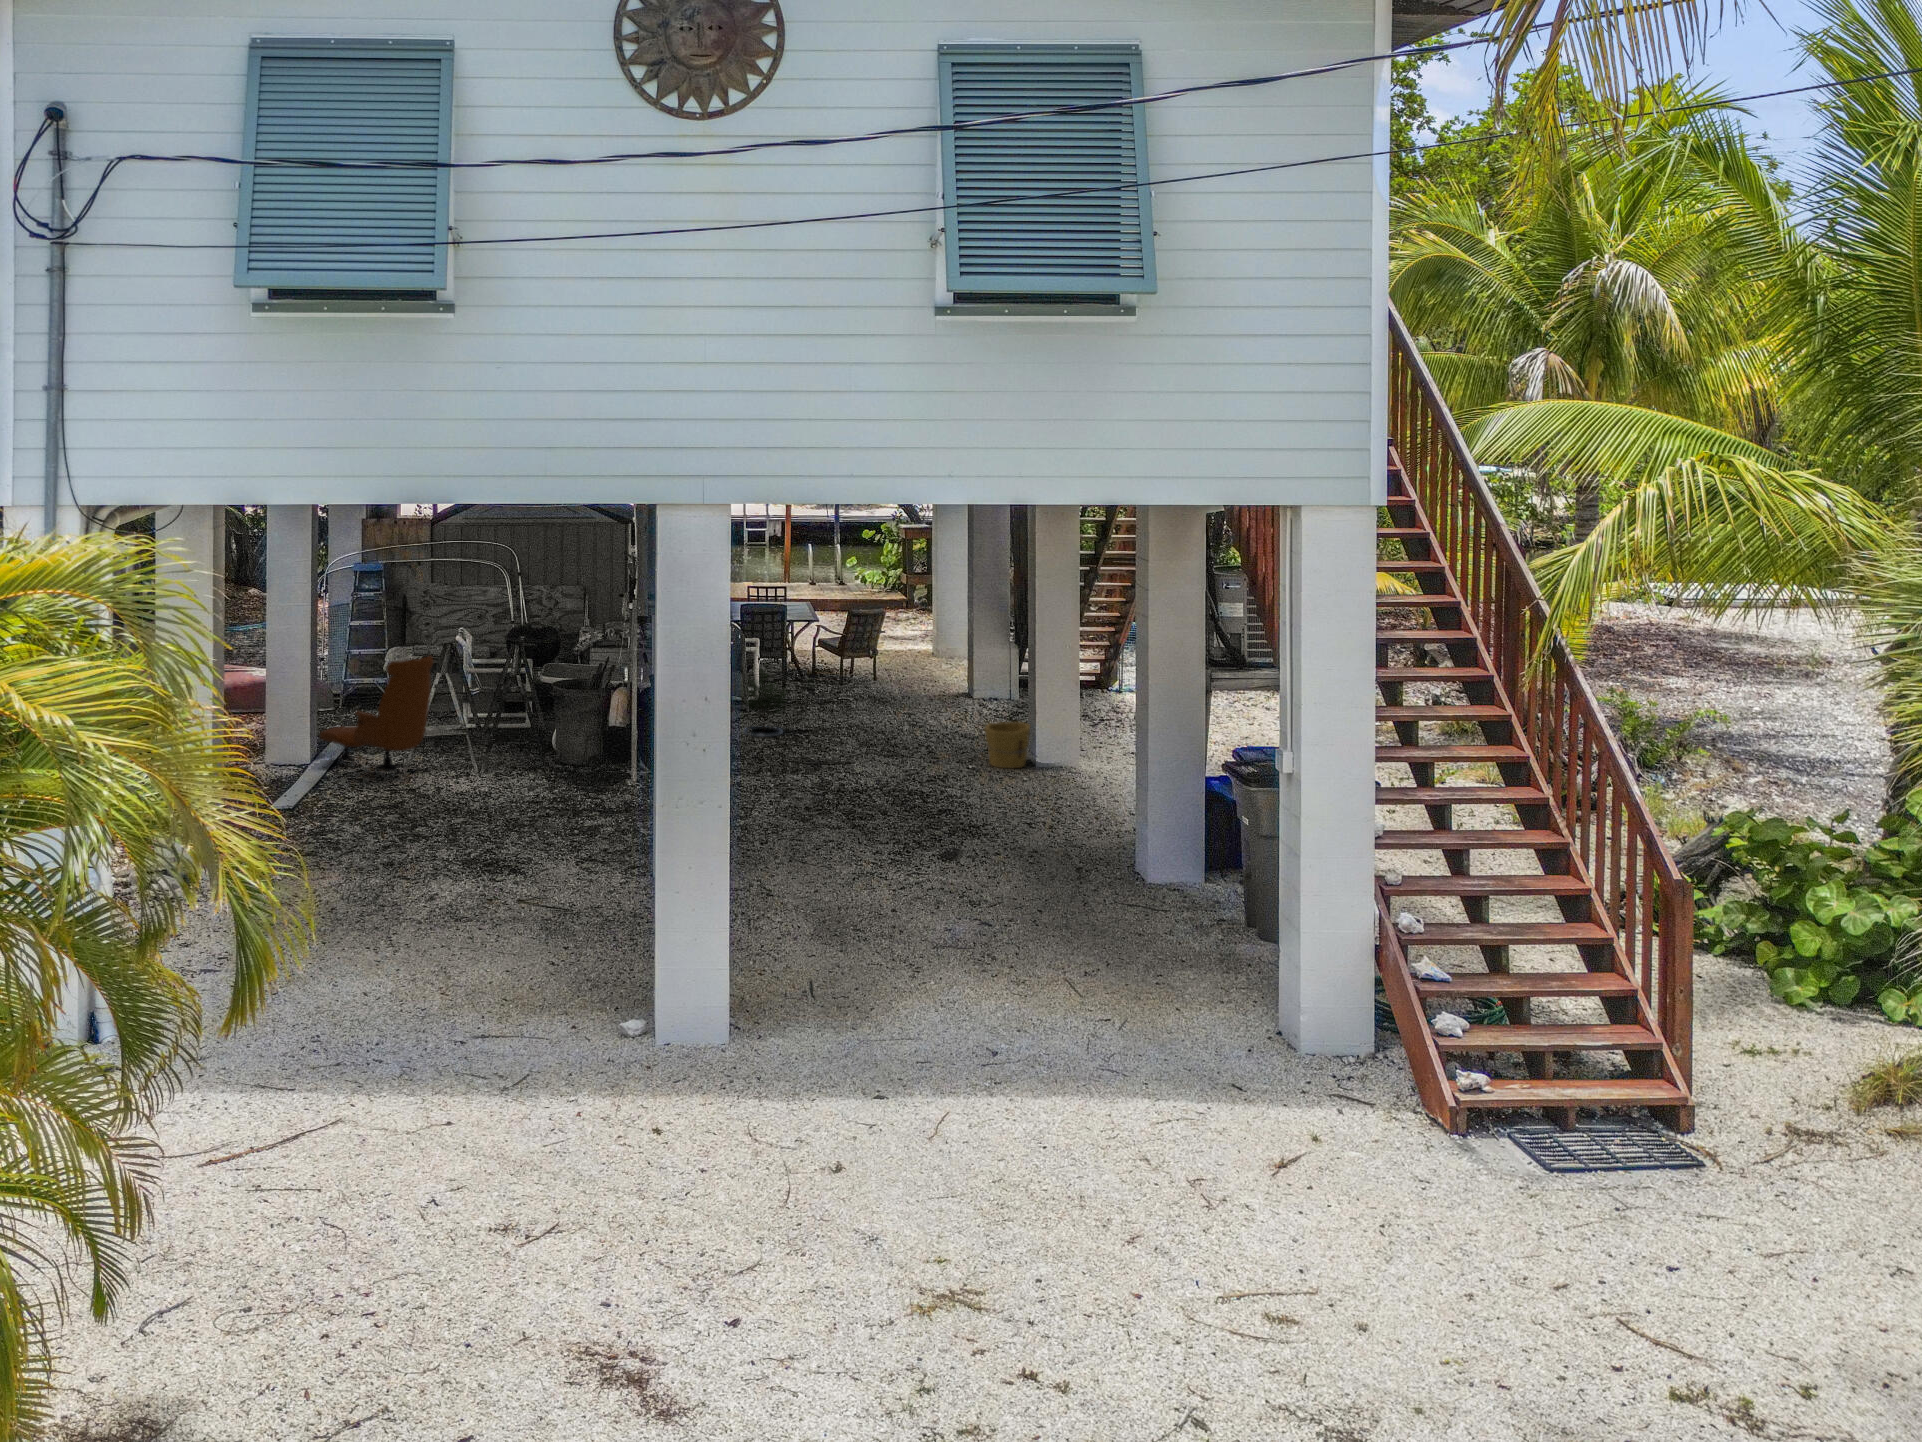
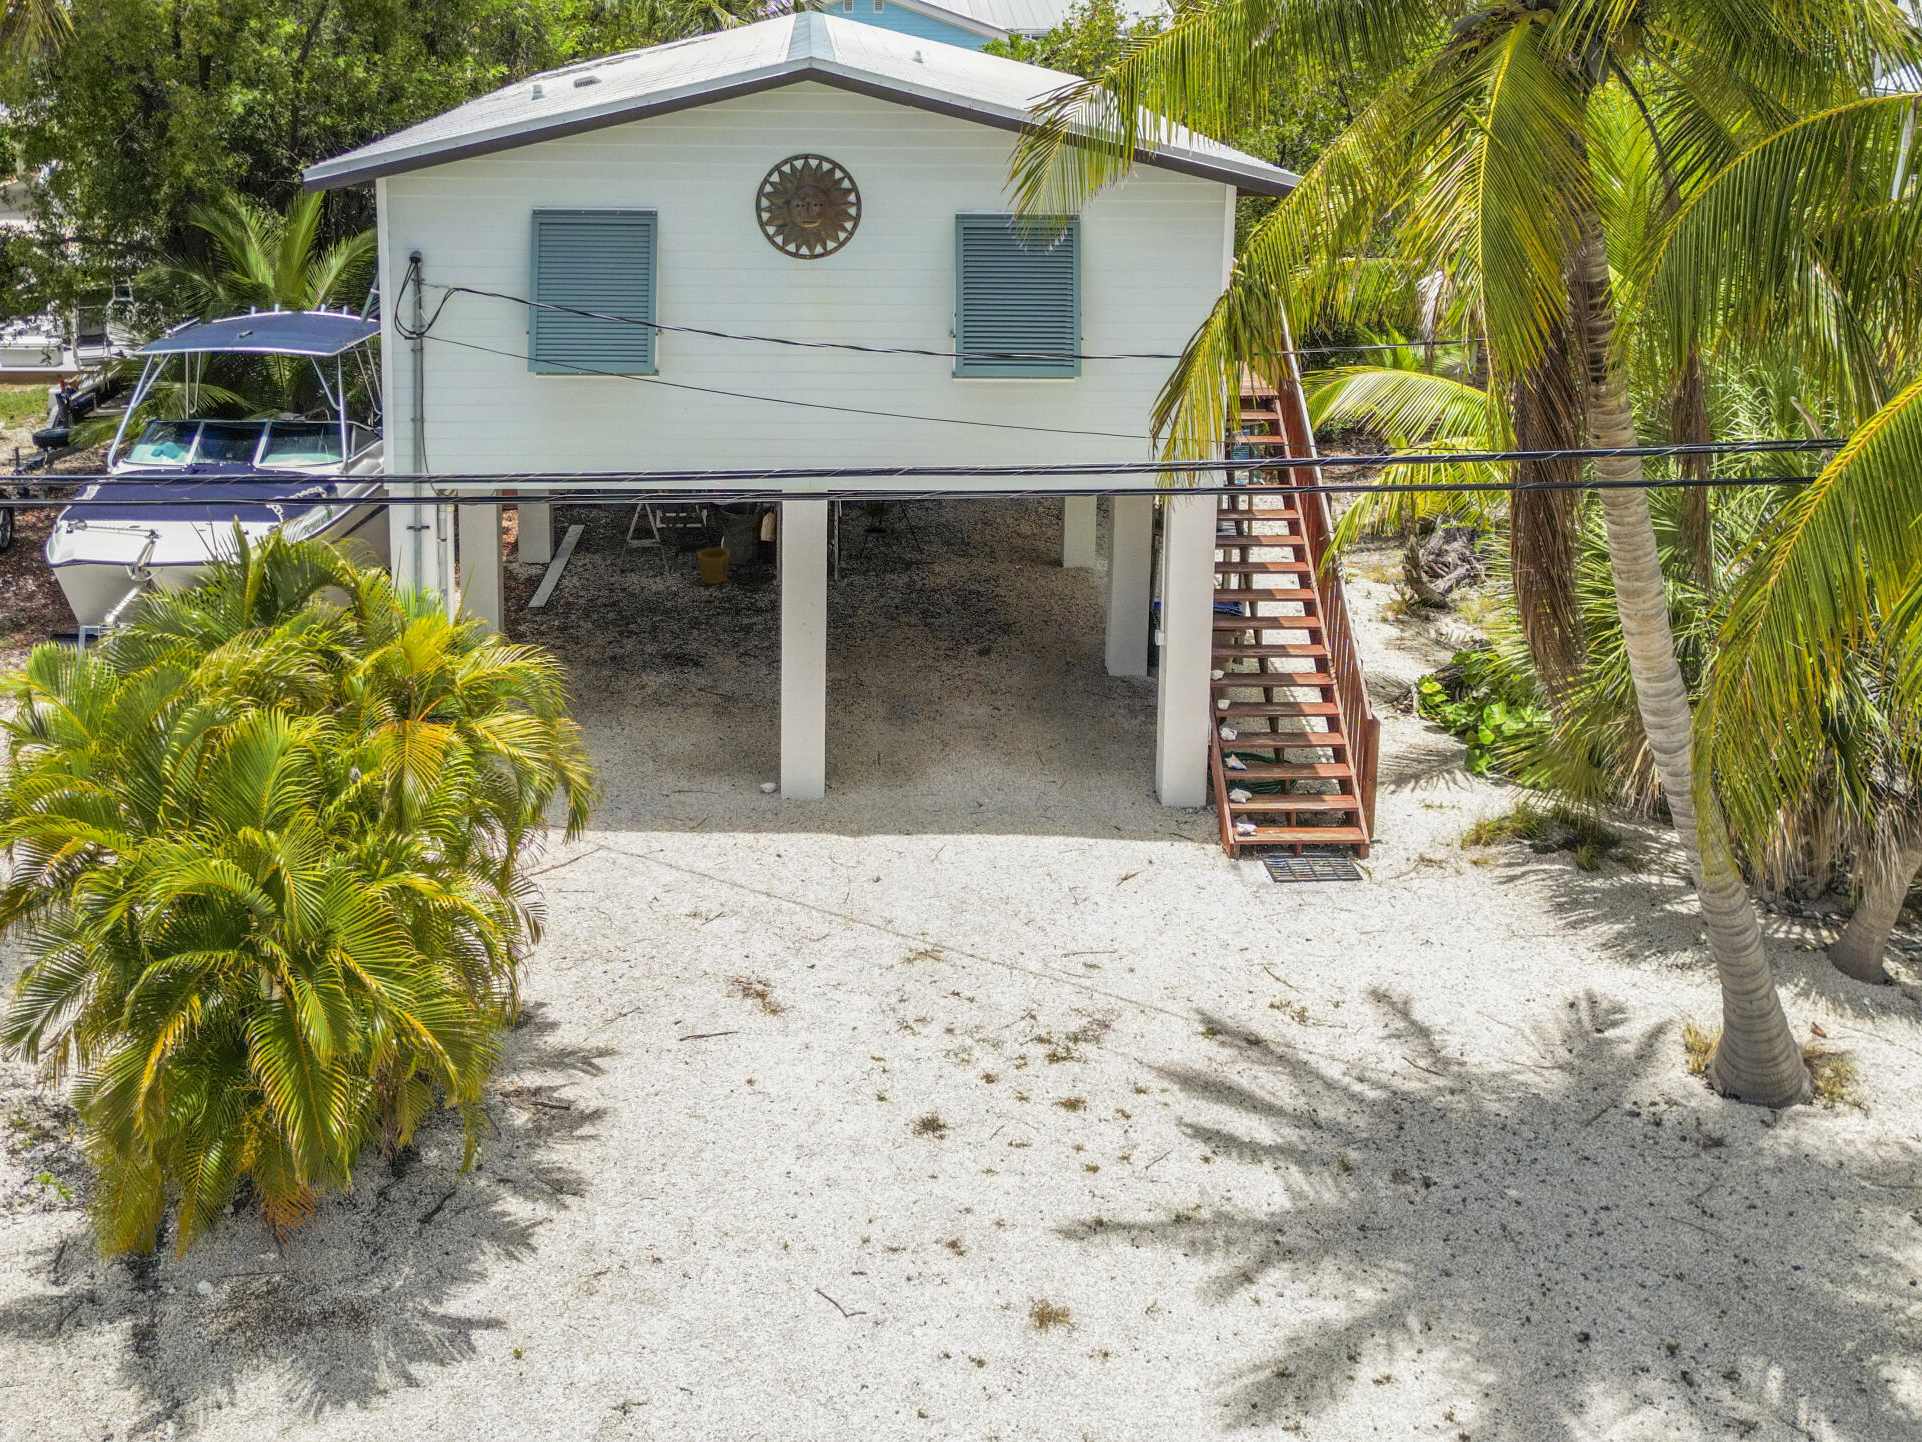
lounge chair: present [320,656,433,780] -> none [557,492,638,578]
bucket: present [984,722,1031,768] -> present [696,548,731,584]

